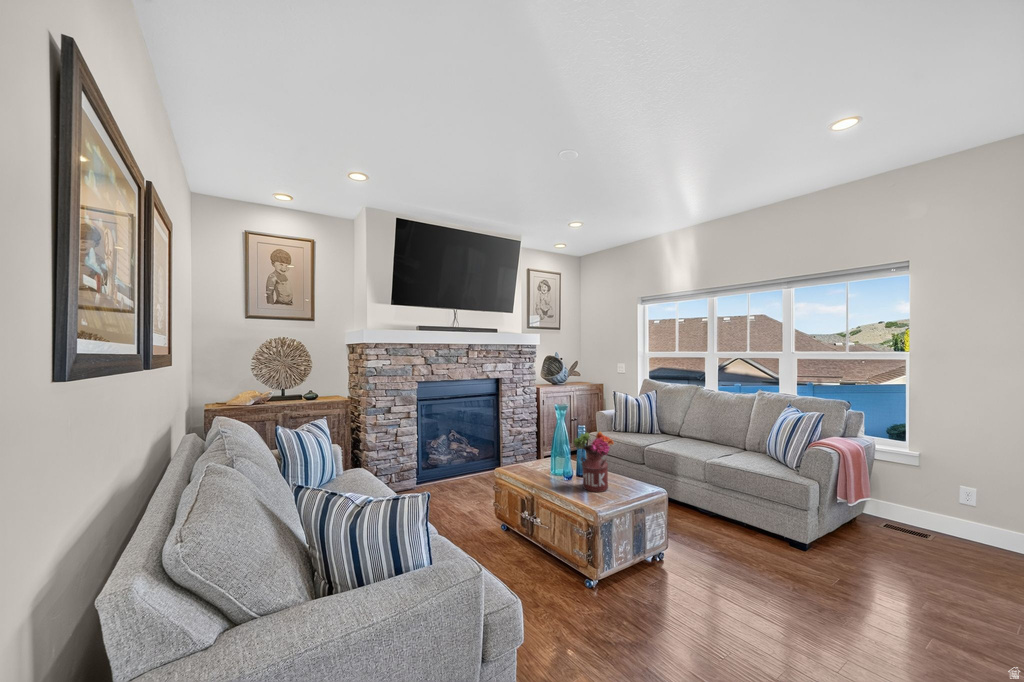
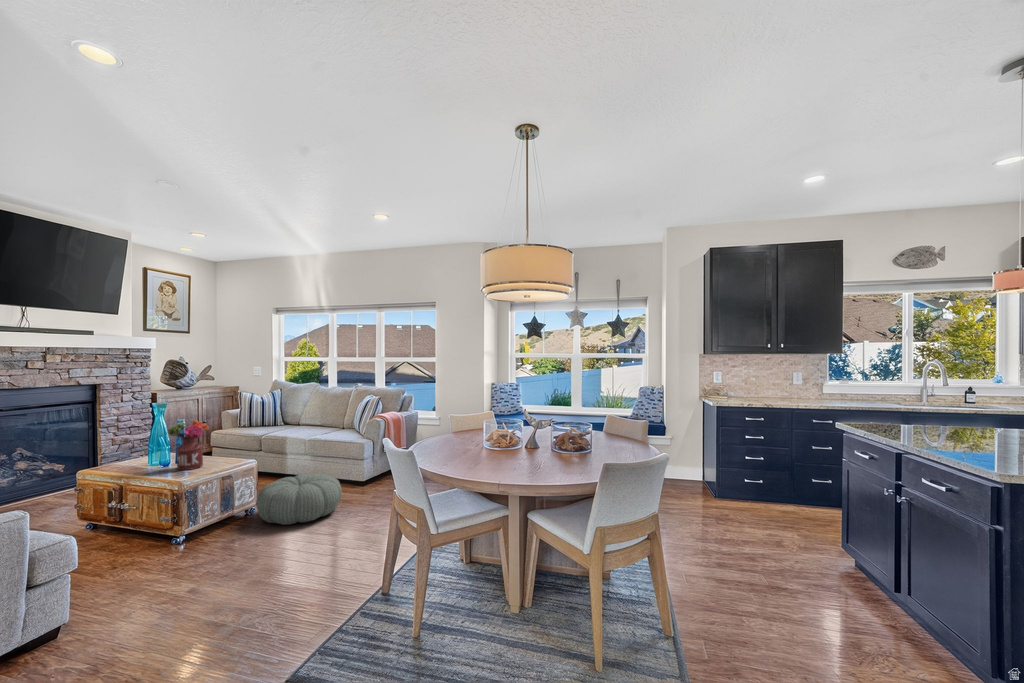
pouf: none [673,521,798,608] -> present [256,474,342,525]

